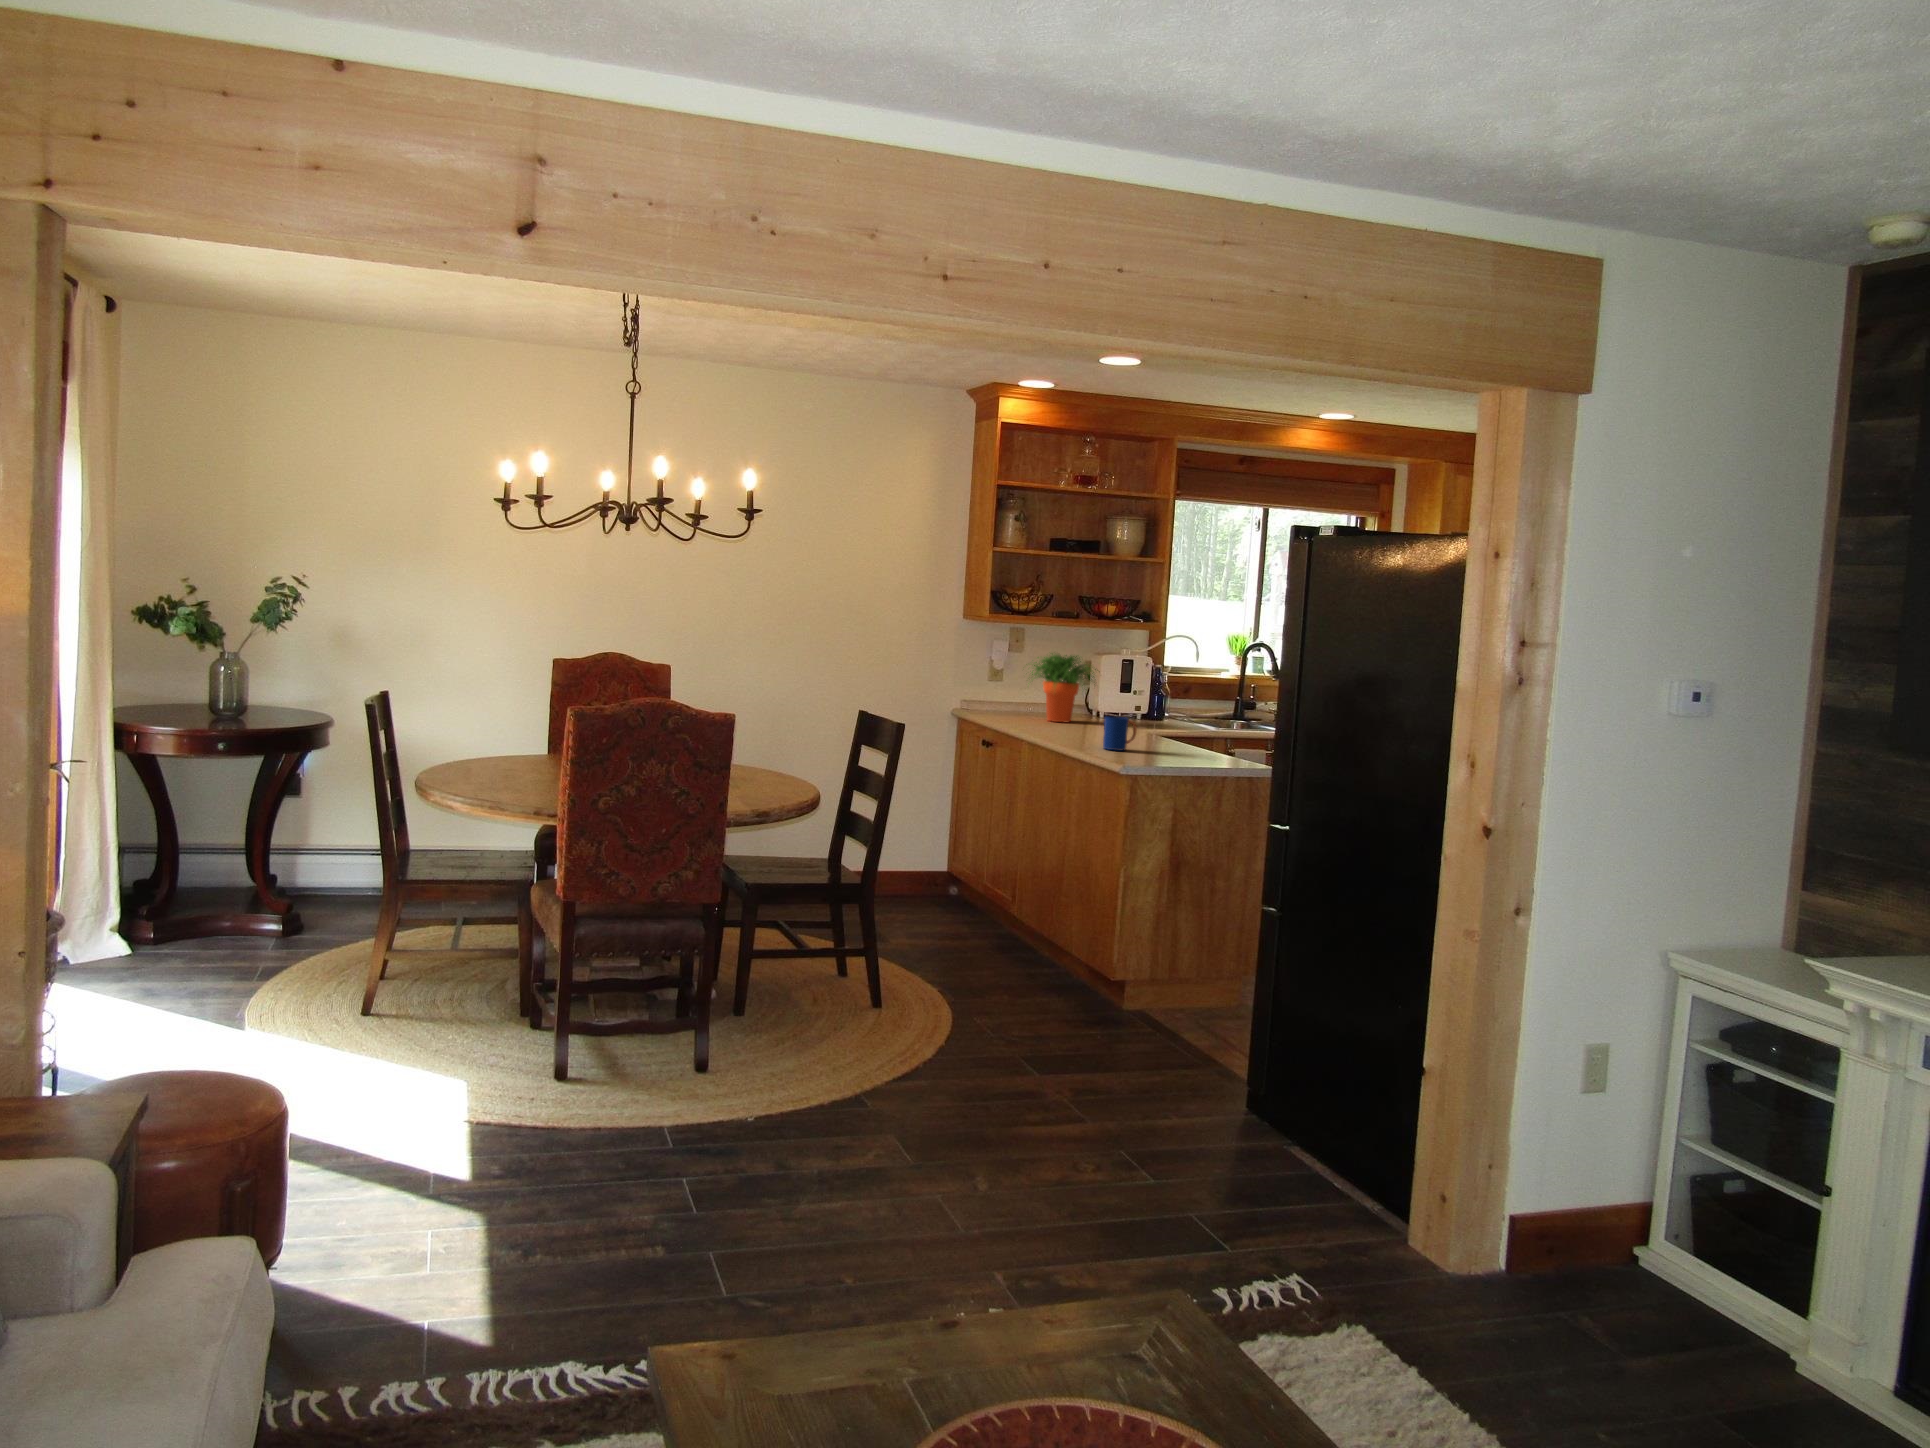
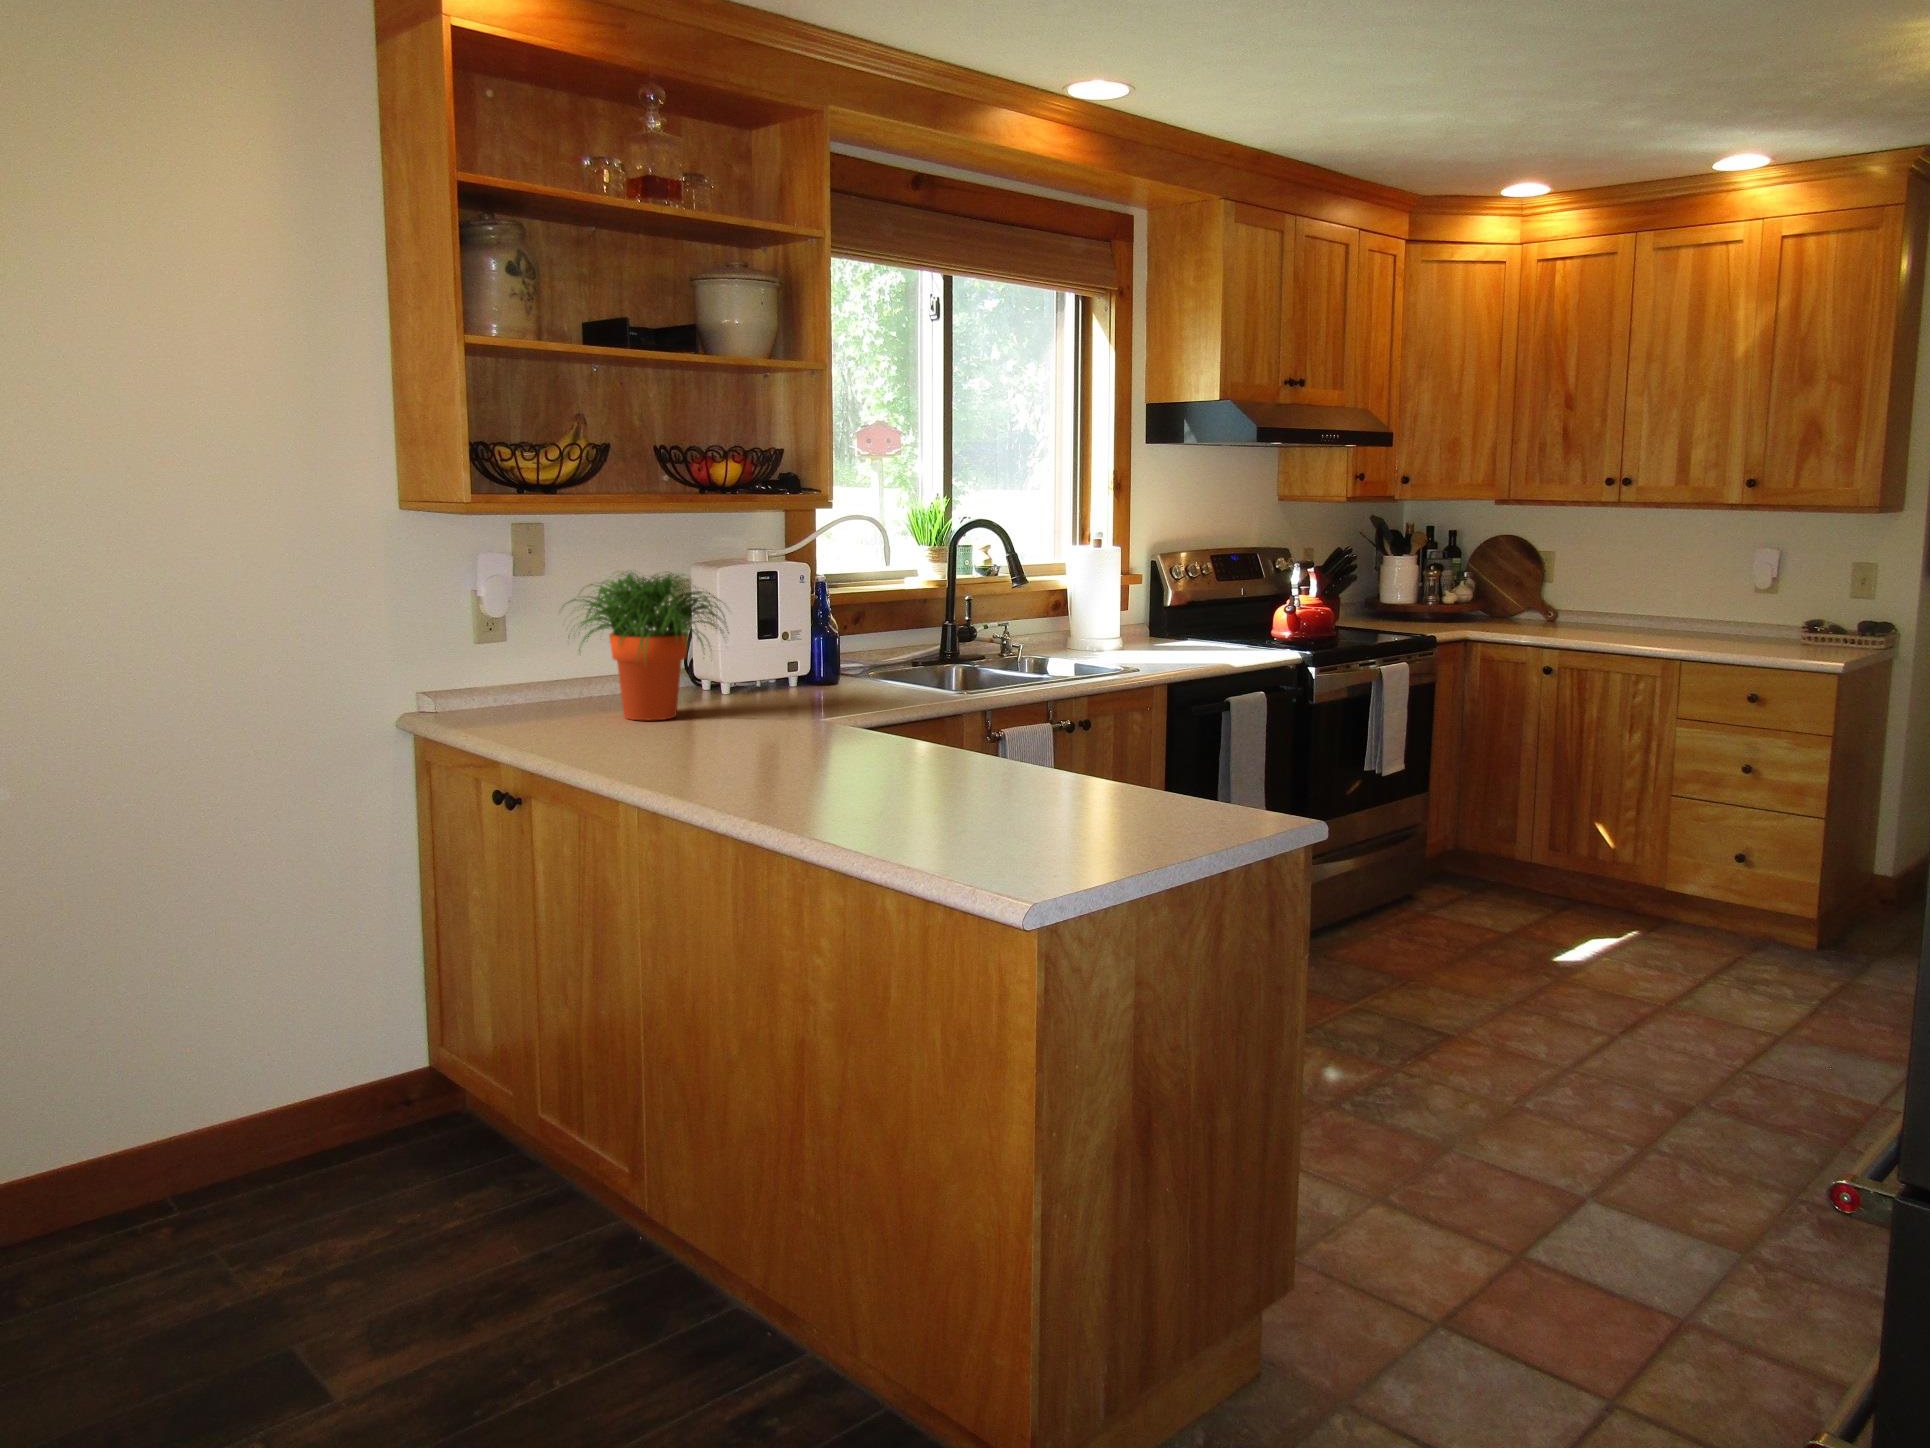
mug: present [1103,716,1137,751] -> none [821,726,892,809]

